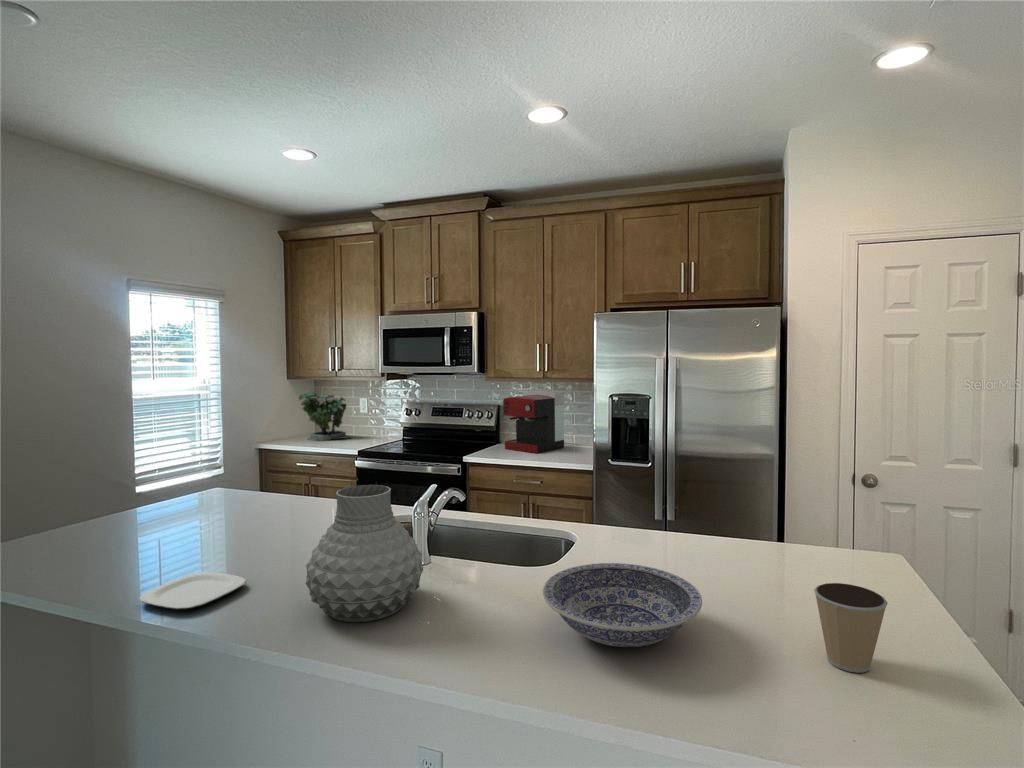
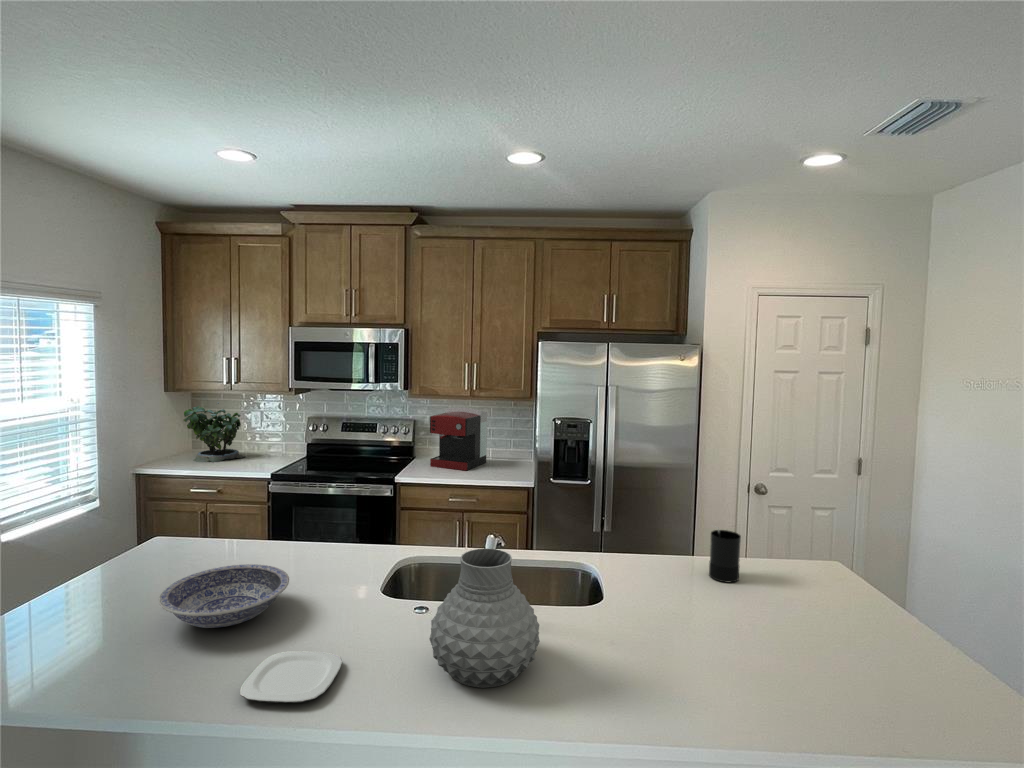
candle: none [699,495,735,562] -> present [709,529,741,582]
bowl: present [543,563,702,647] -> present [159,564,289,628]
coffee cup: present [814,583,888,673] -> none [861,603,918,671]

